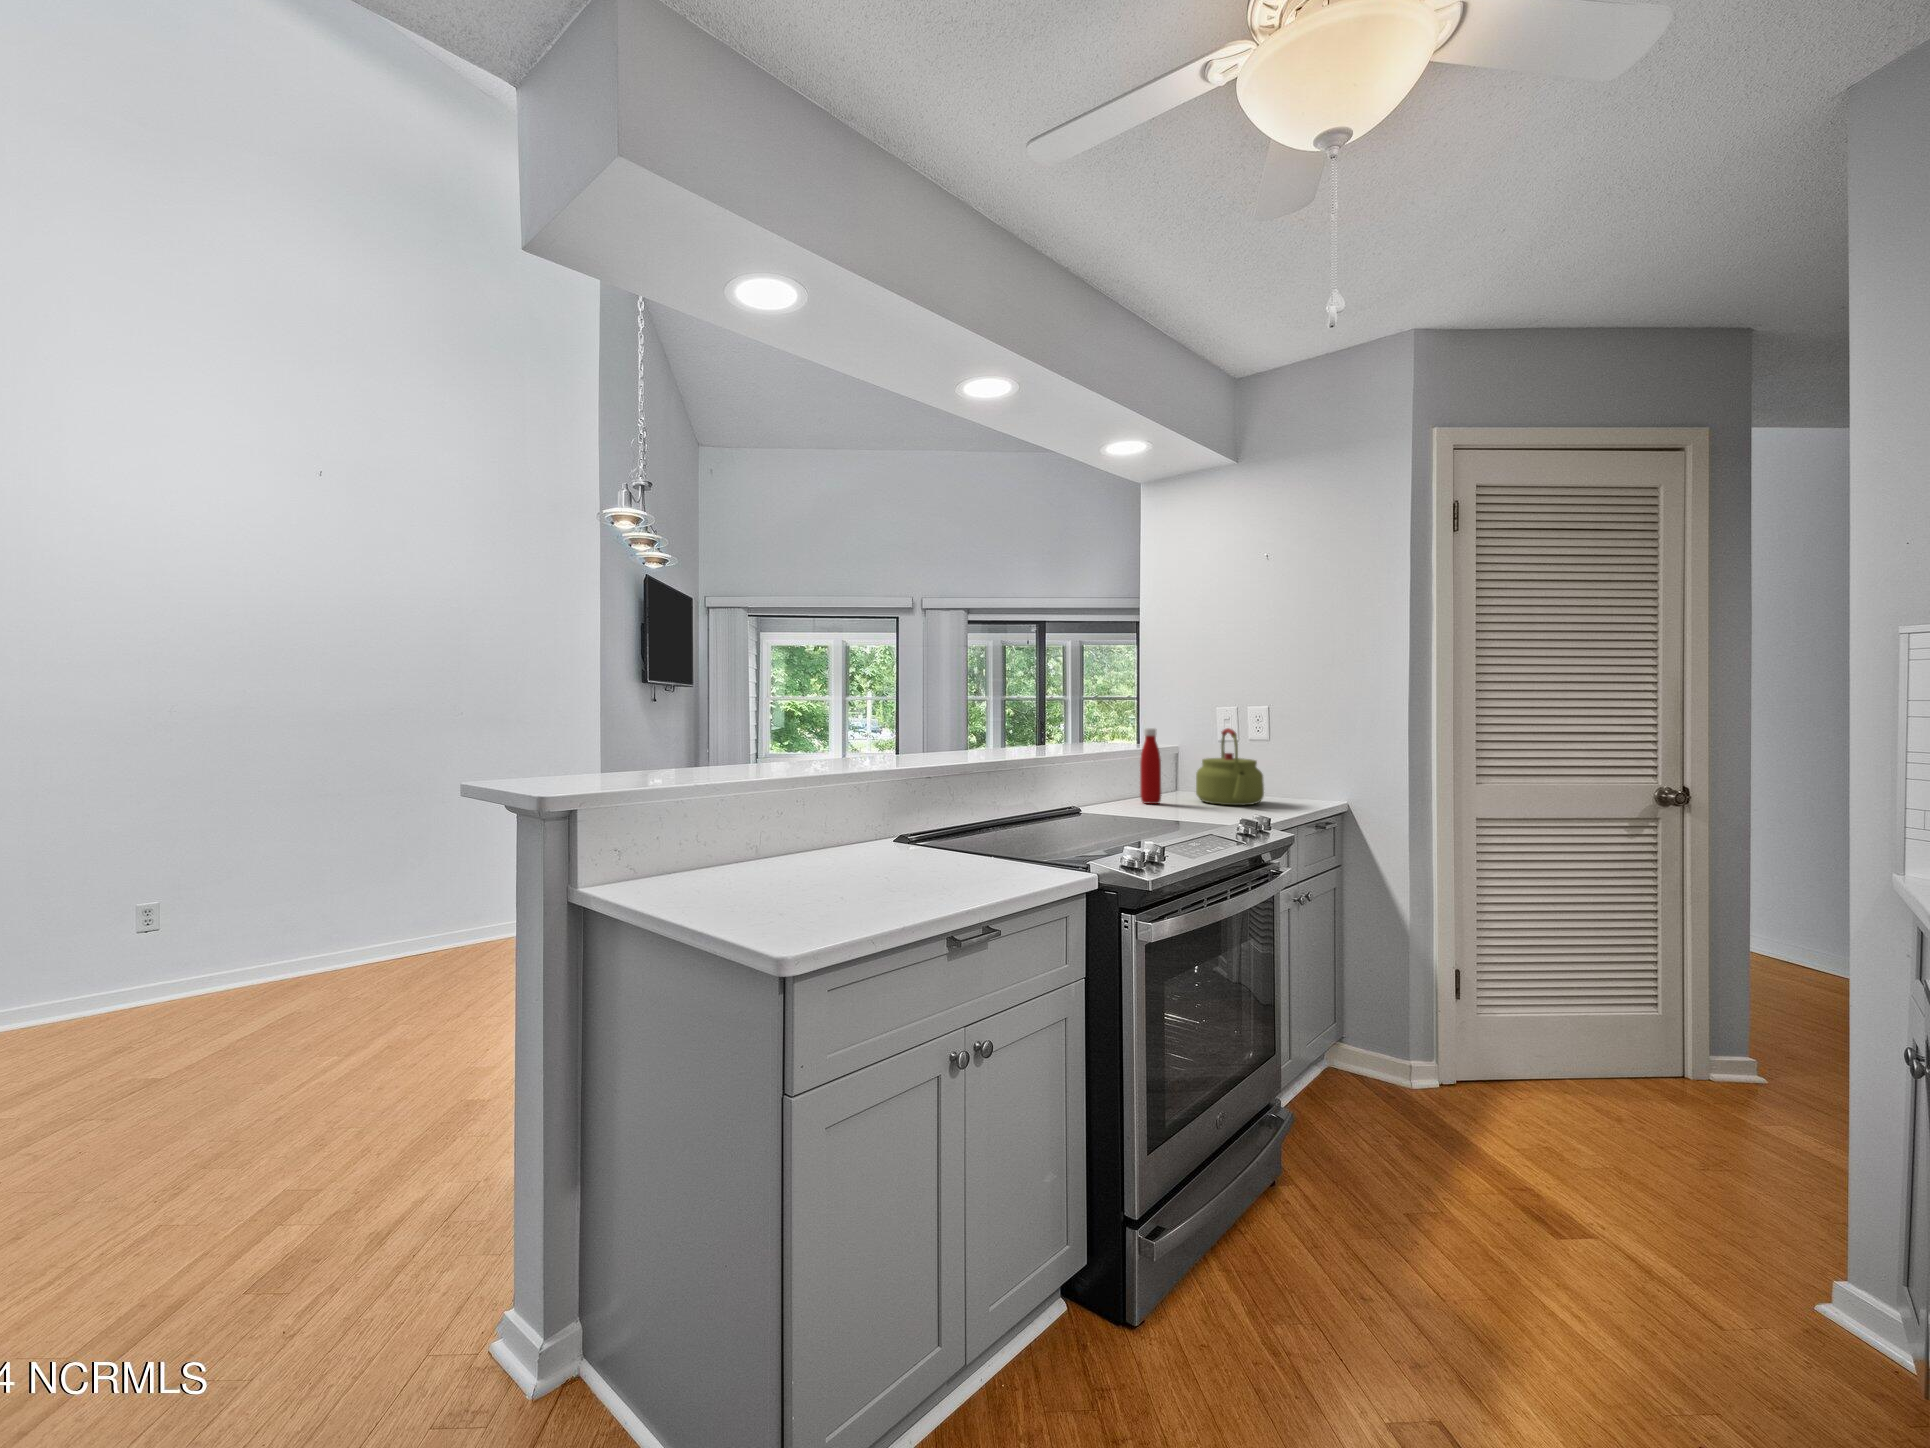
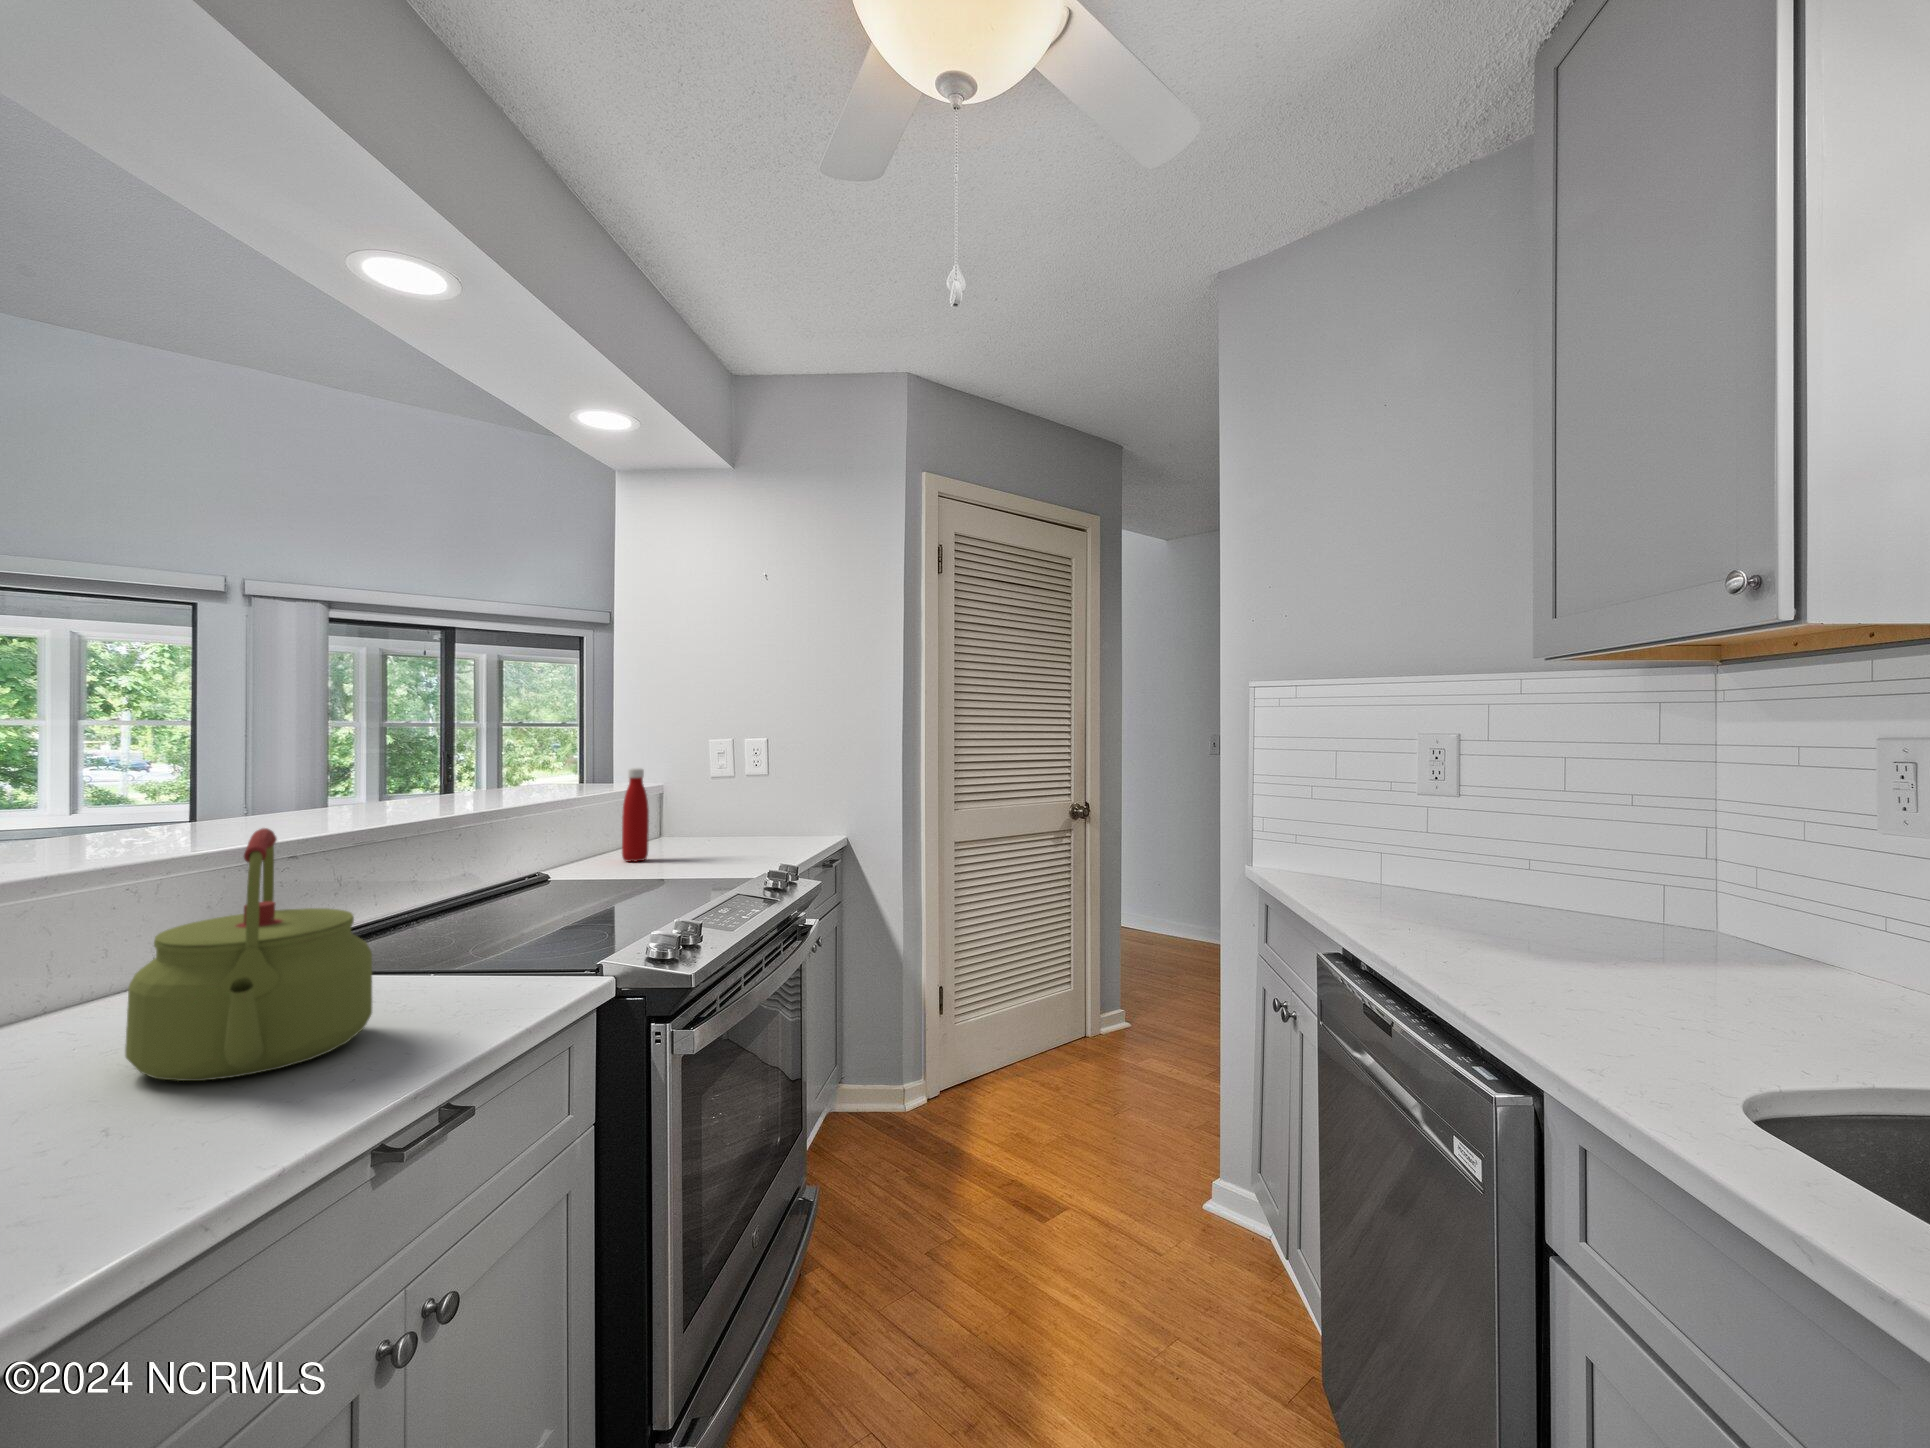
kettle: present [1196,728,1264,805] -> present [125,828,372,1081]

